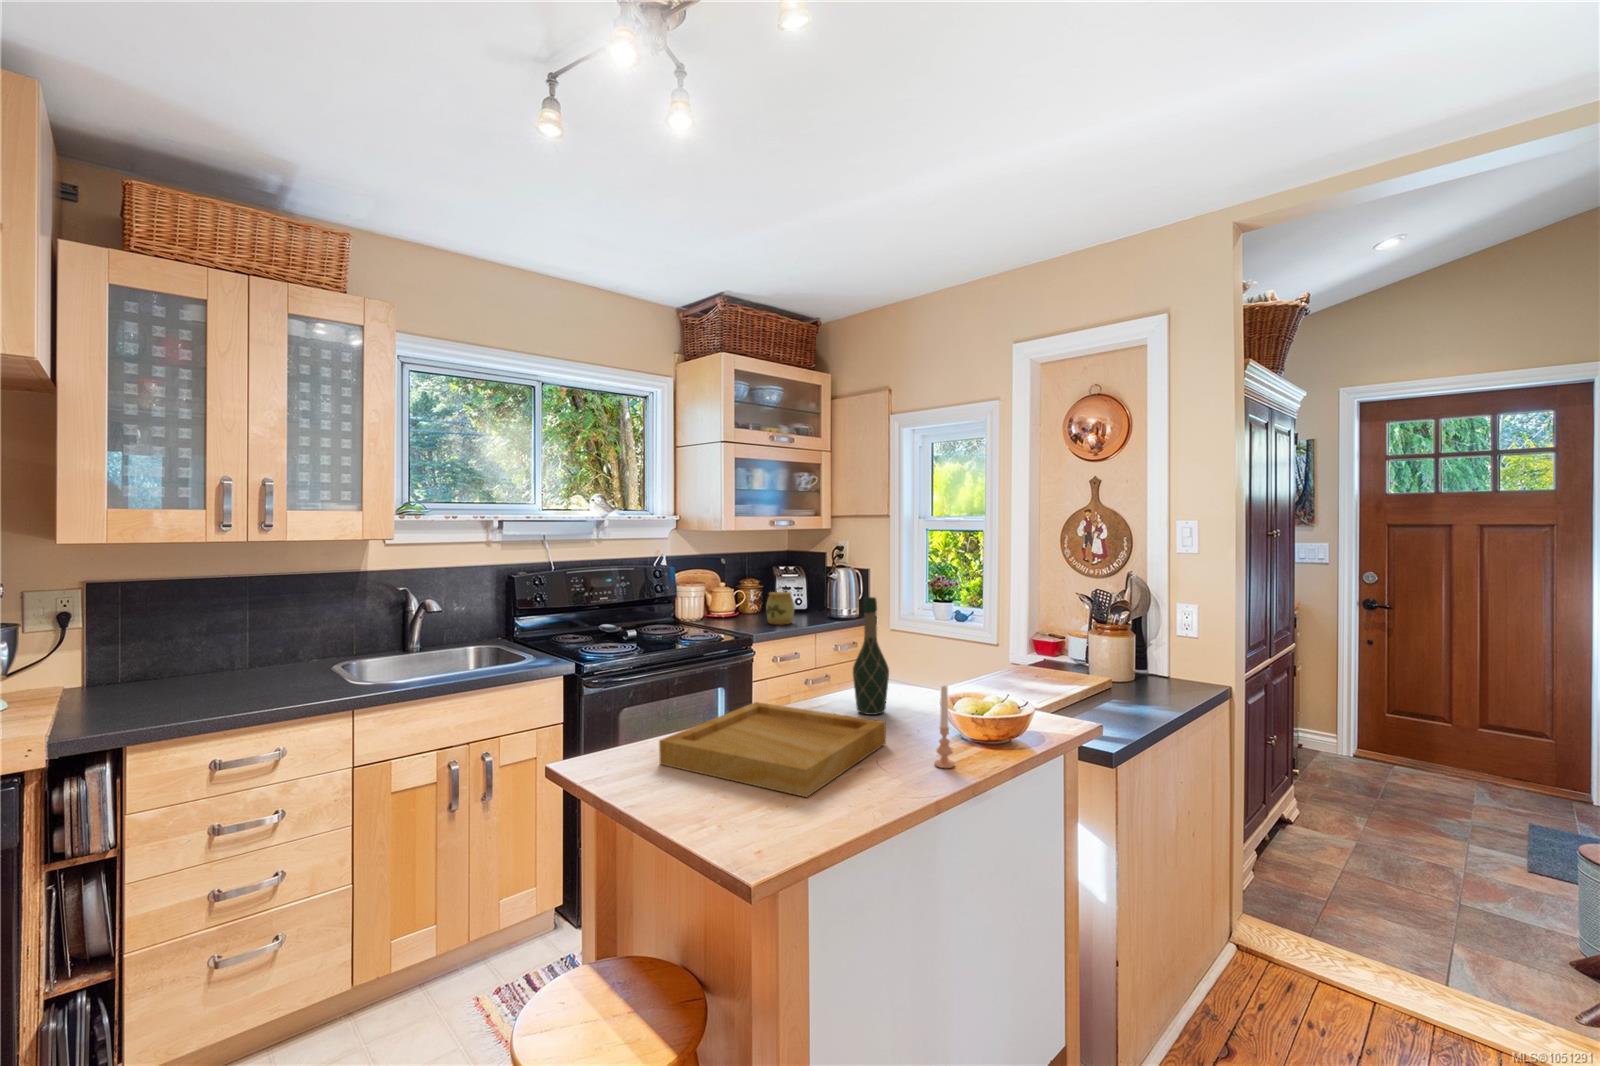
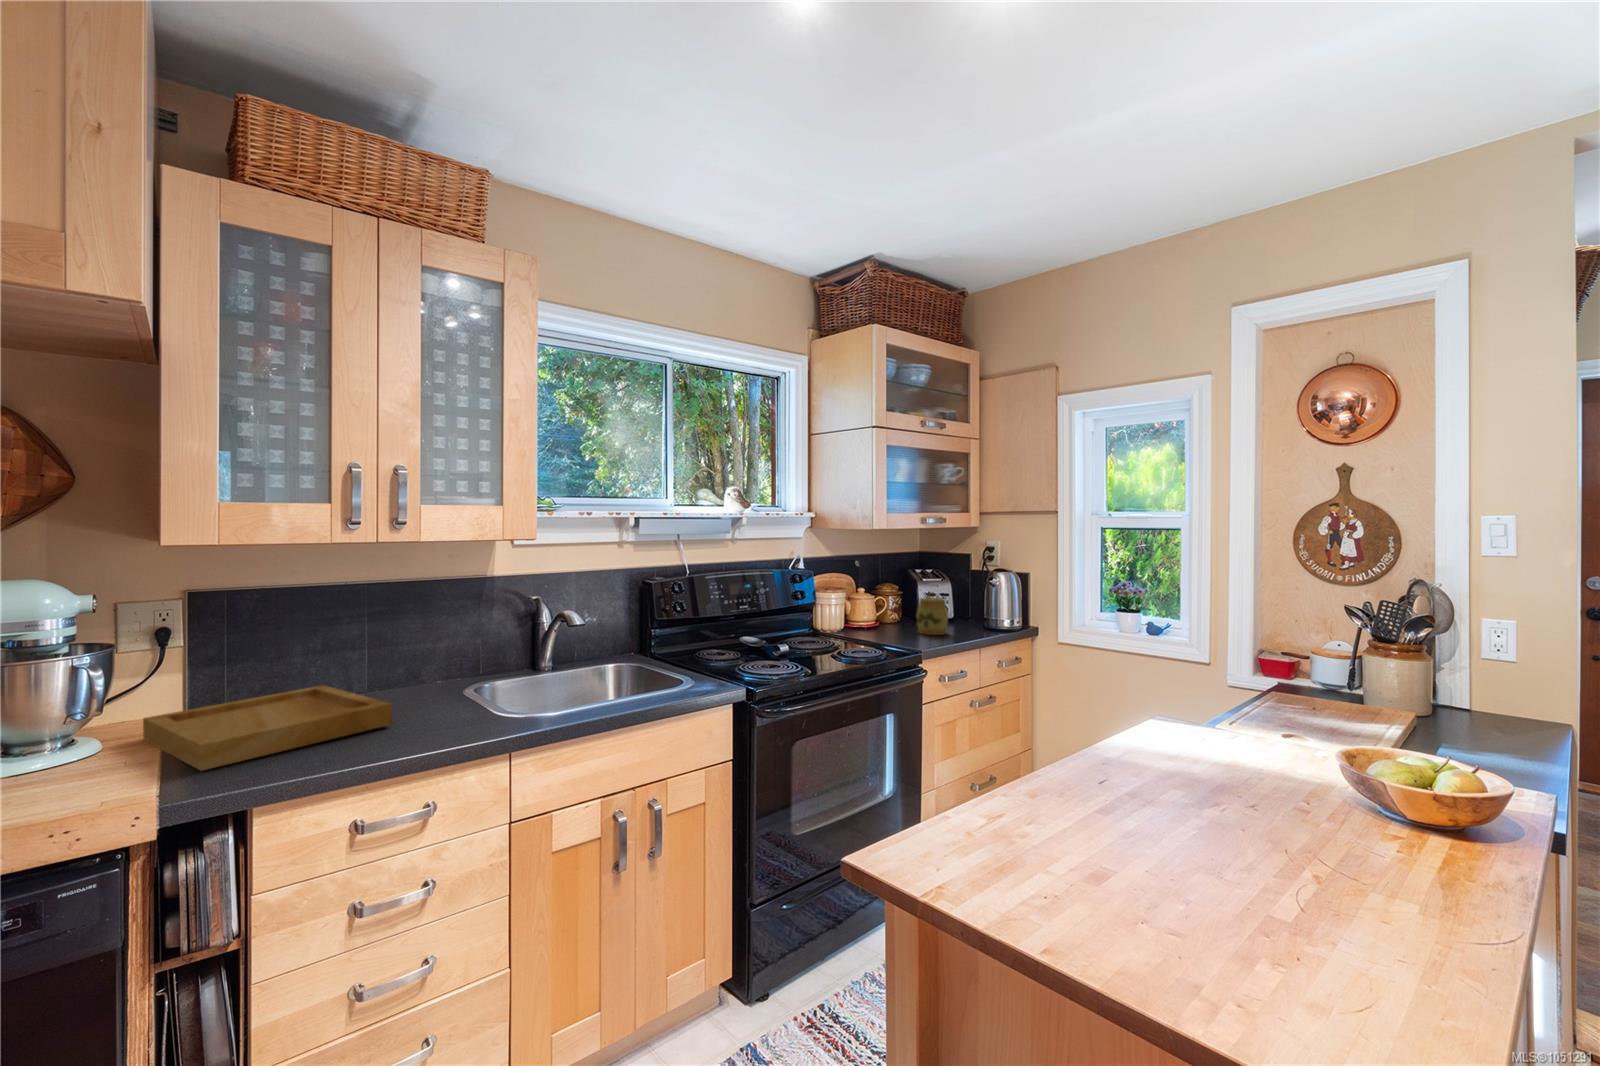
wine bottle: present [853,597,889,715] -> none [1176,616,1232,773]
candle: present [935,686,955,768] -> none [1426,755,1467,882]
tray: present [659,702,886,797] -> present [143,685,392,771]

